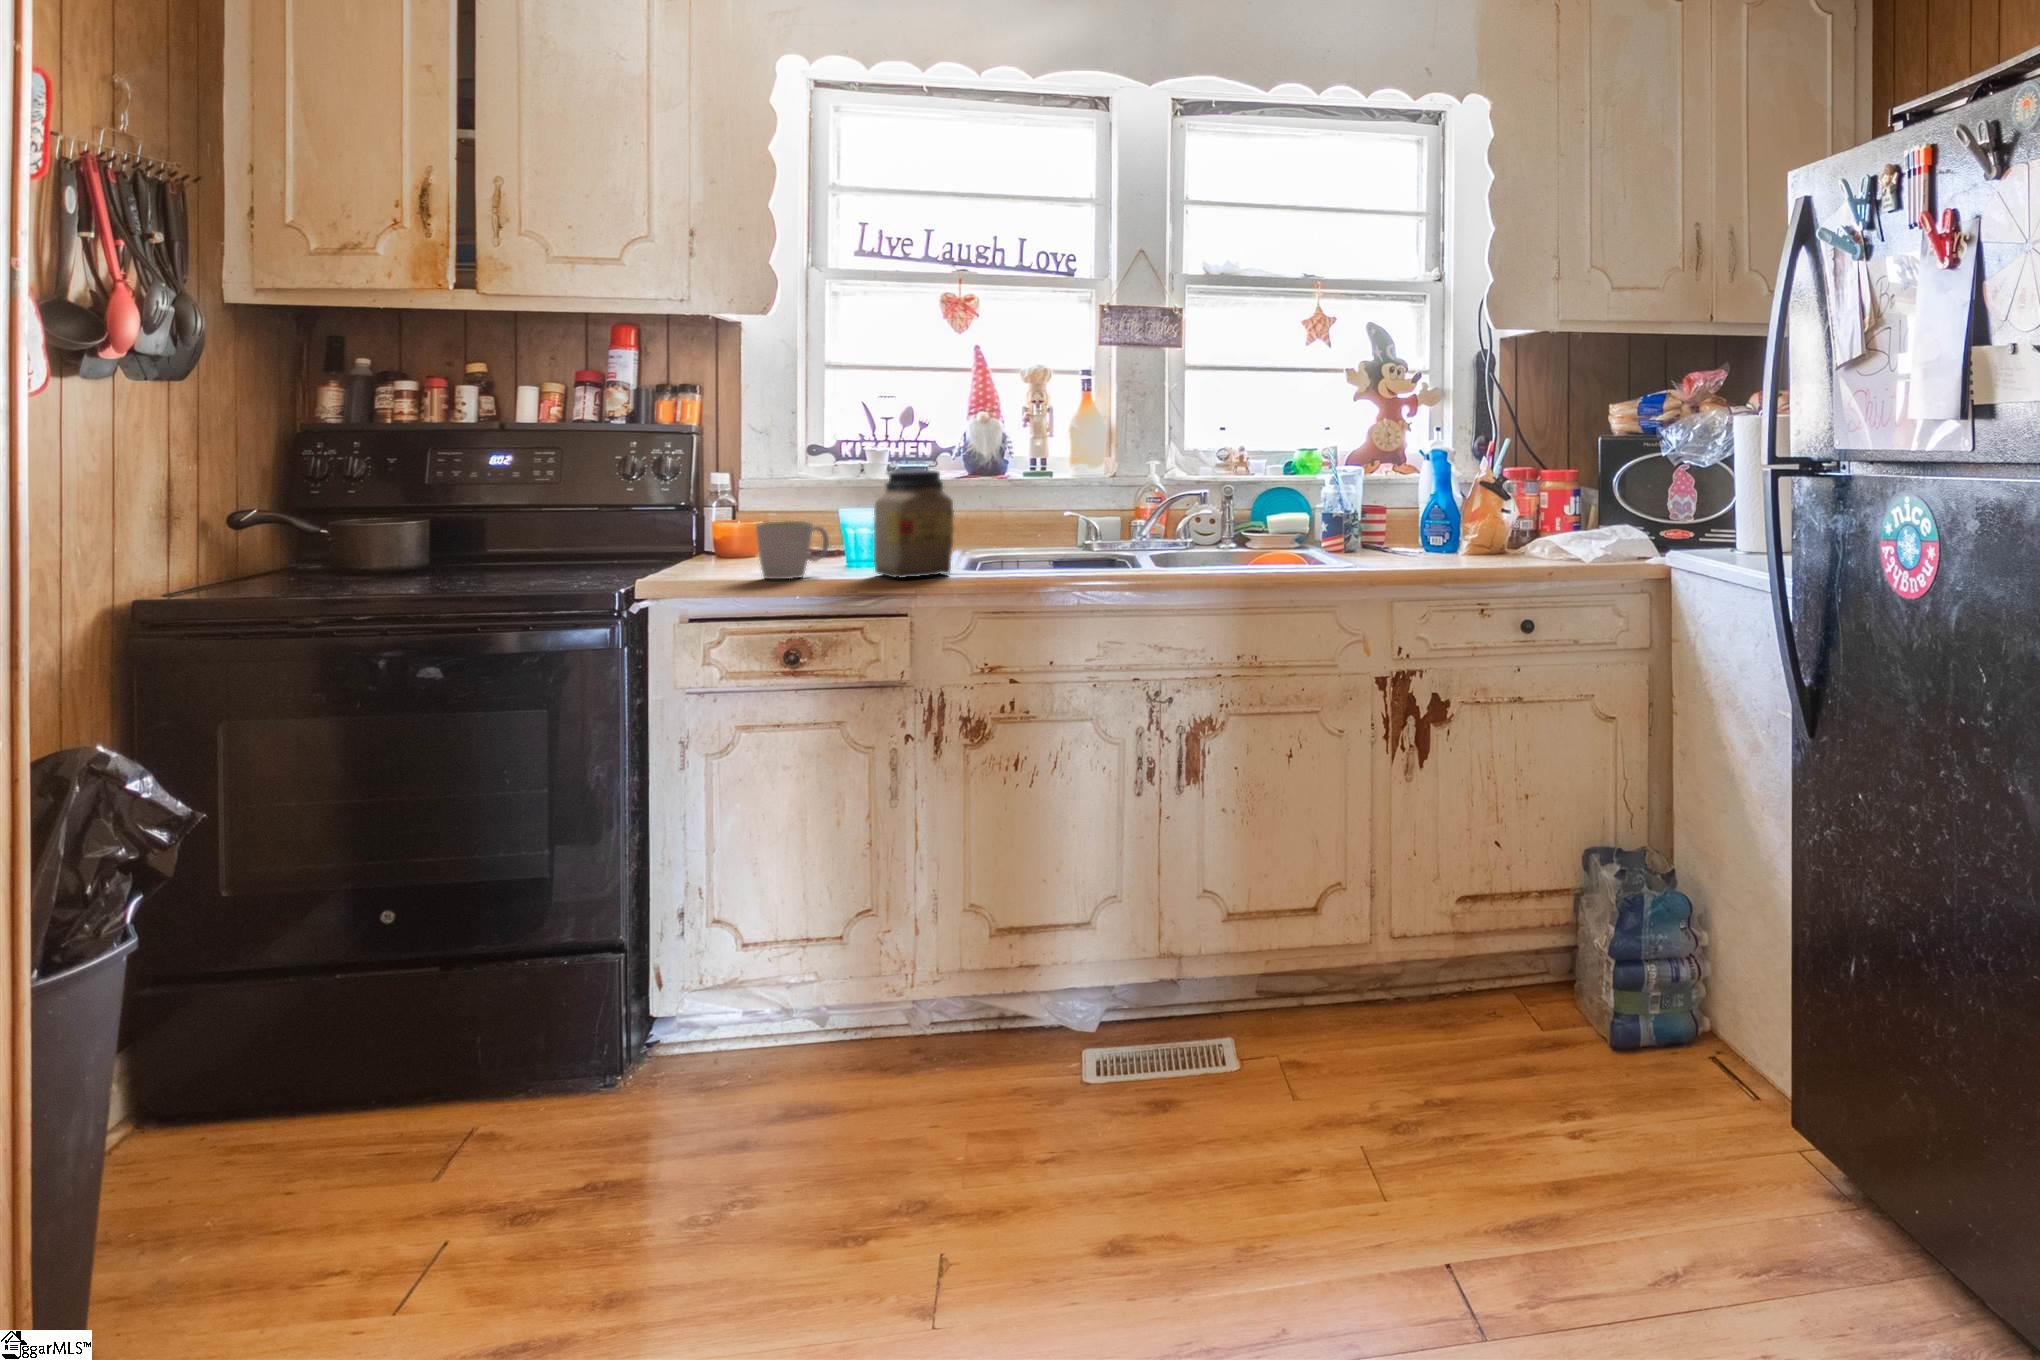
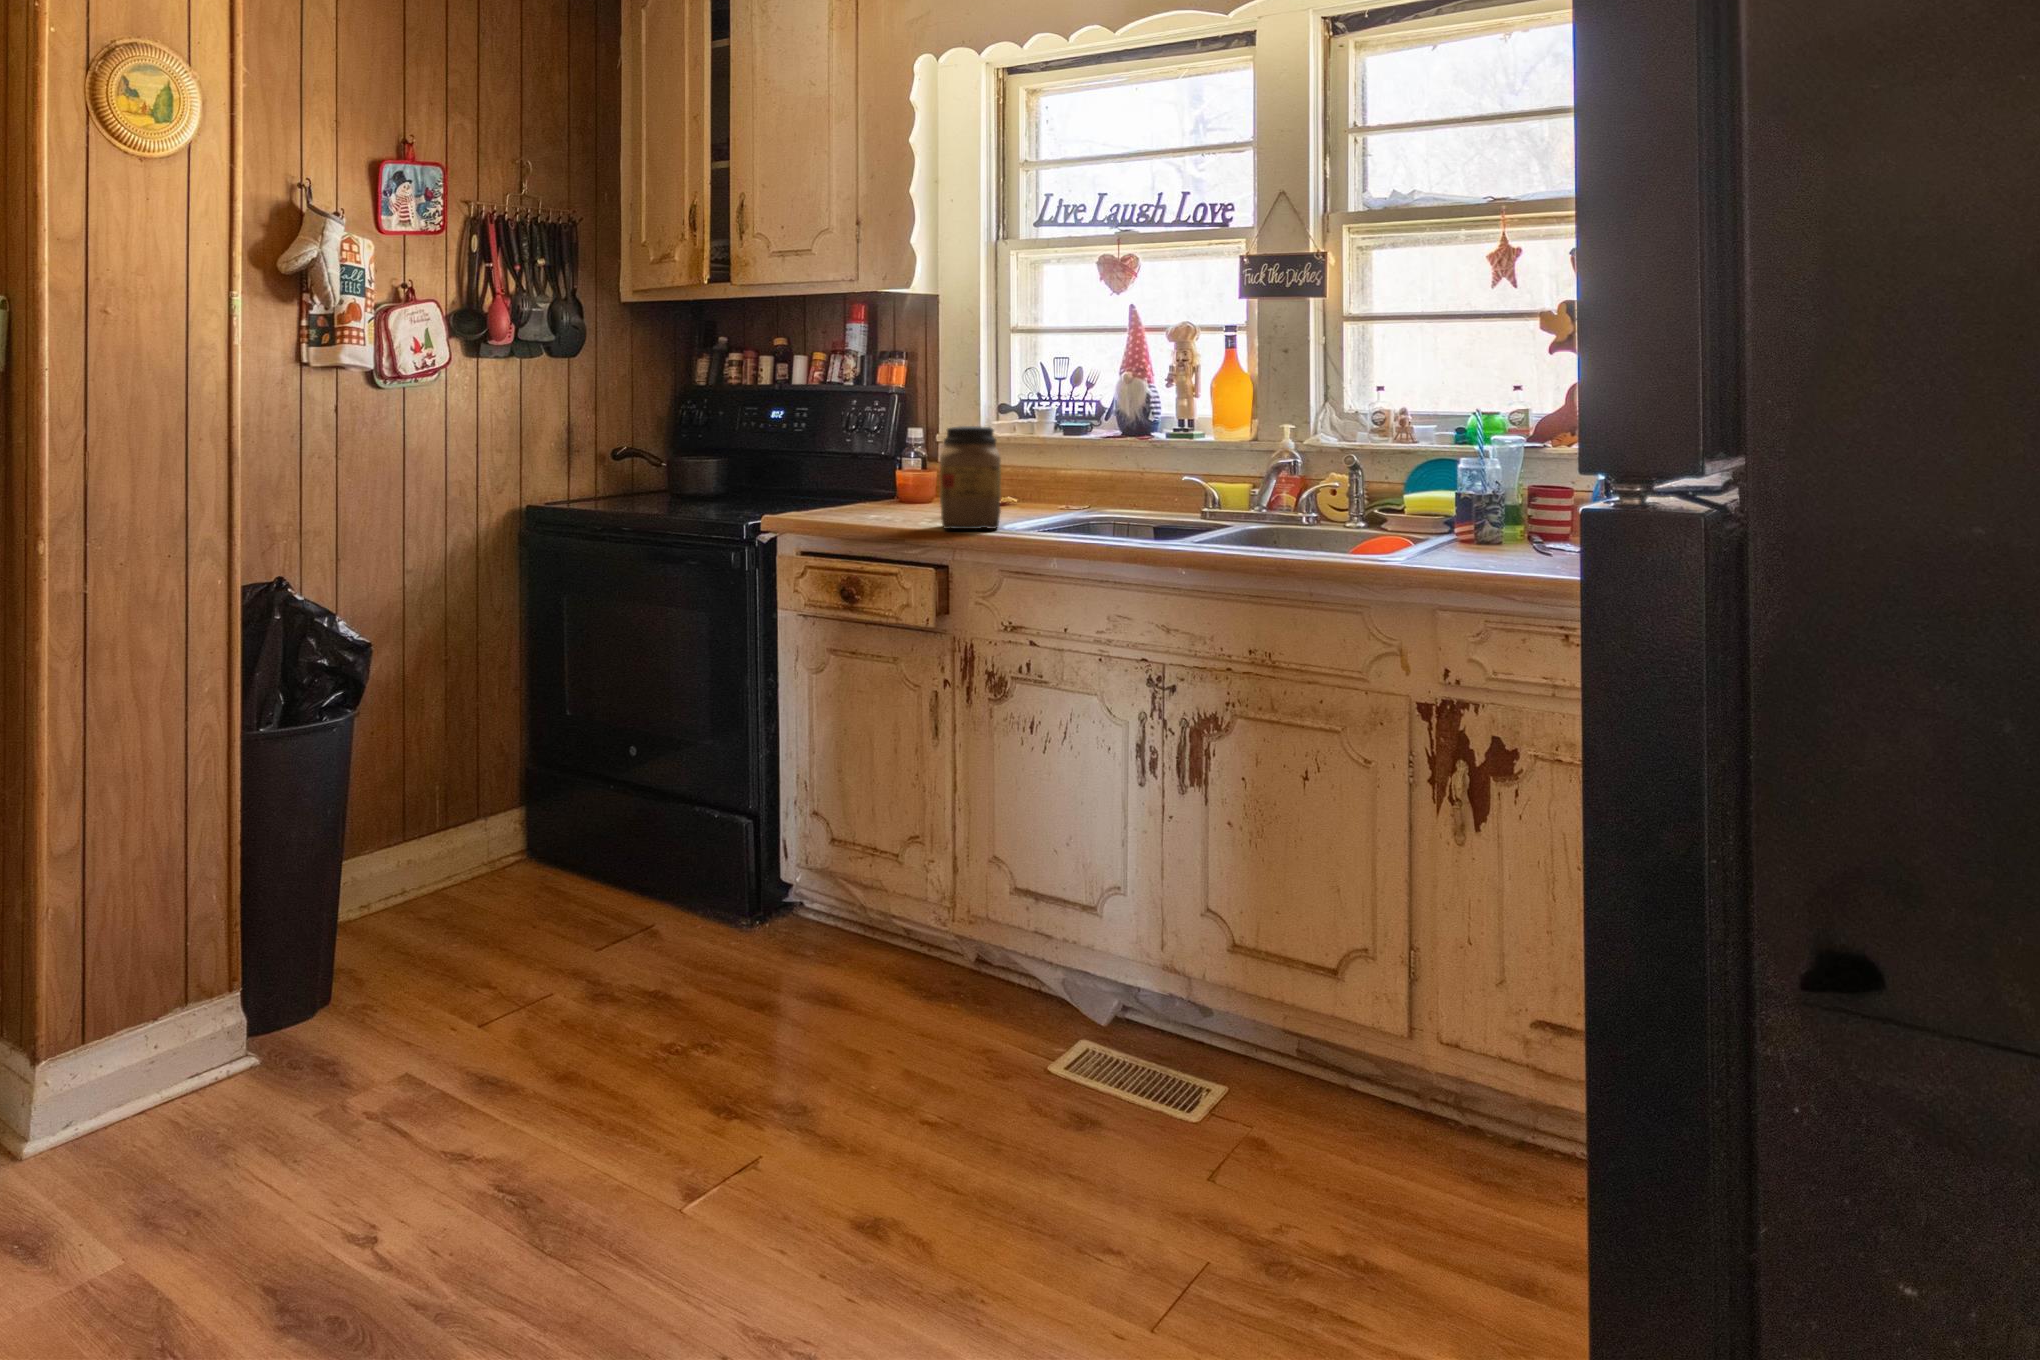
mug: present [756,521,829,579] -> none [855,471,920,522]

